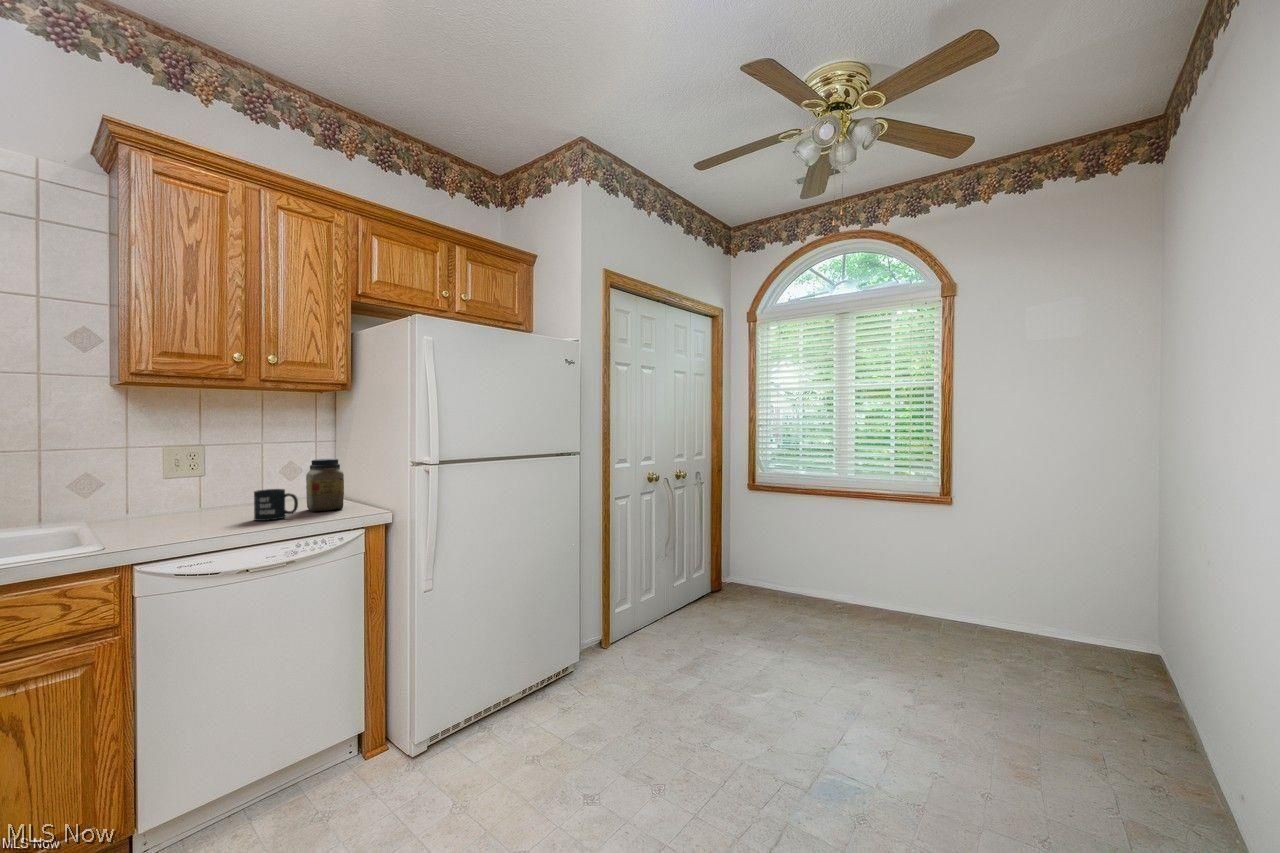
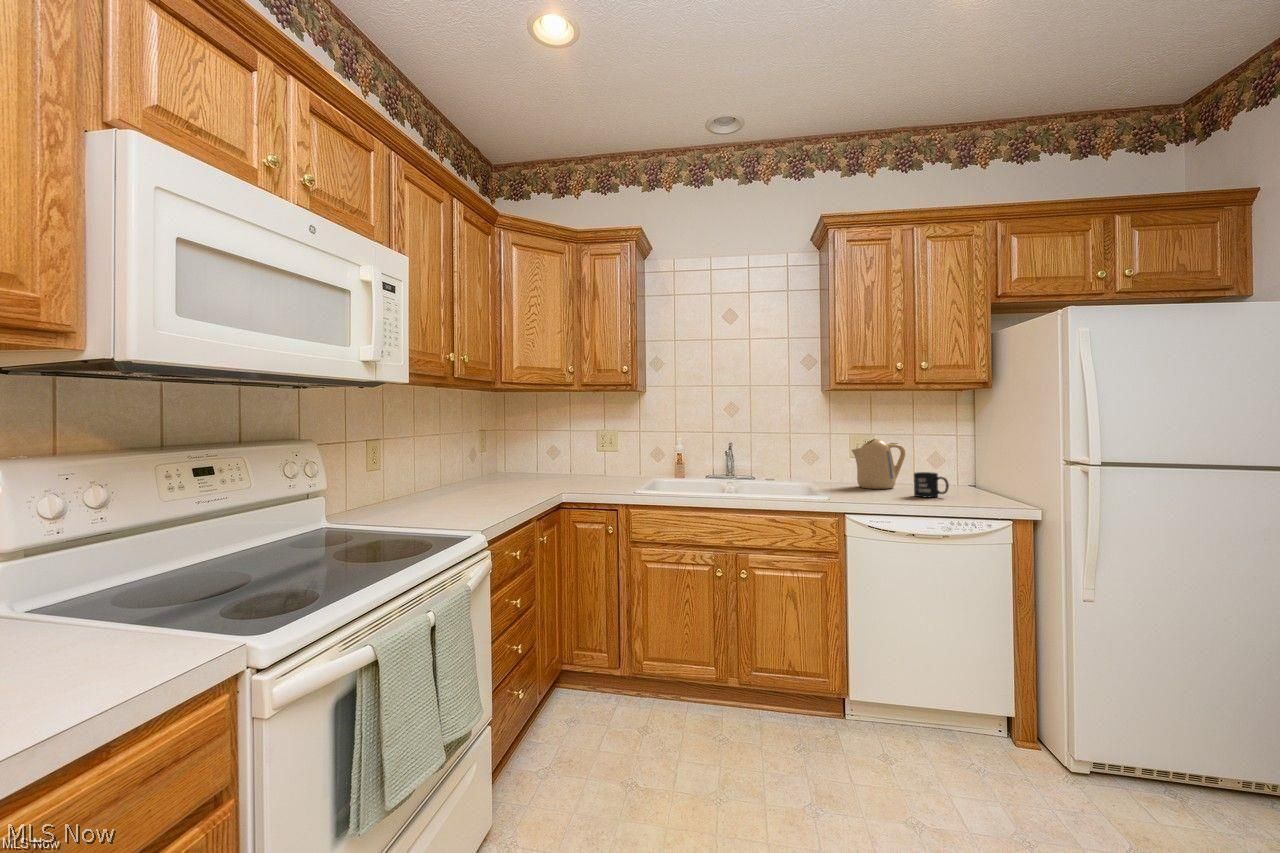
kettle: none [163,449,247,516] -> present [852,439,905,489]
jar: present [306,459,344,512] -> none [953,449,988,495]

